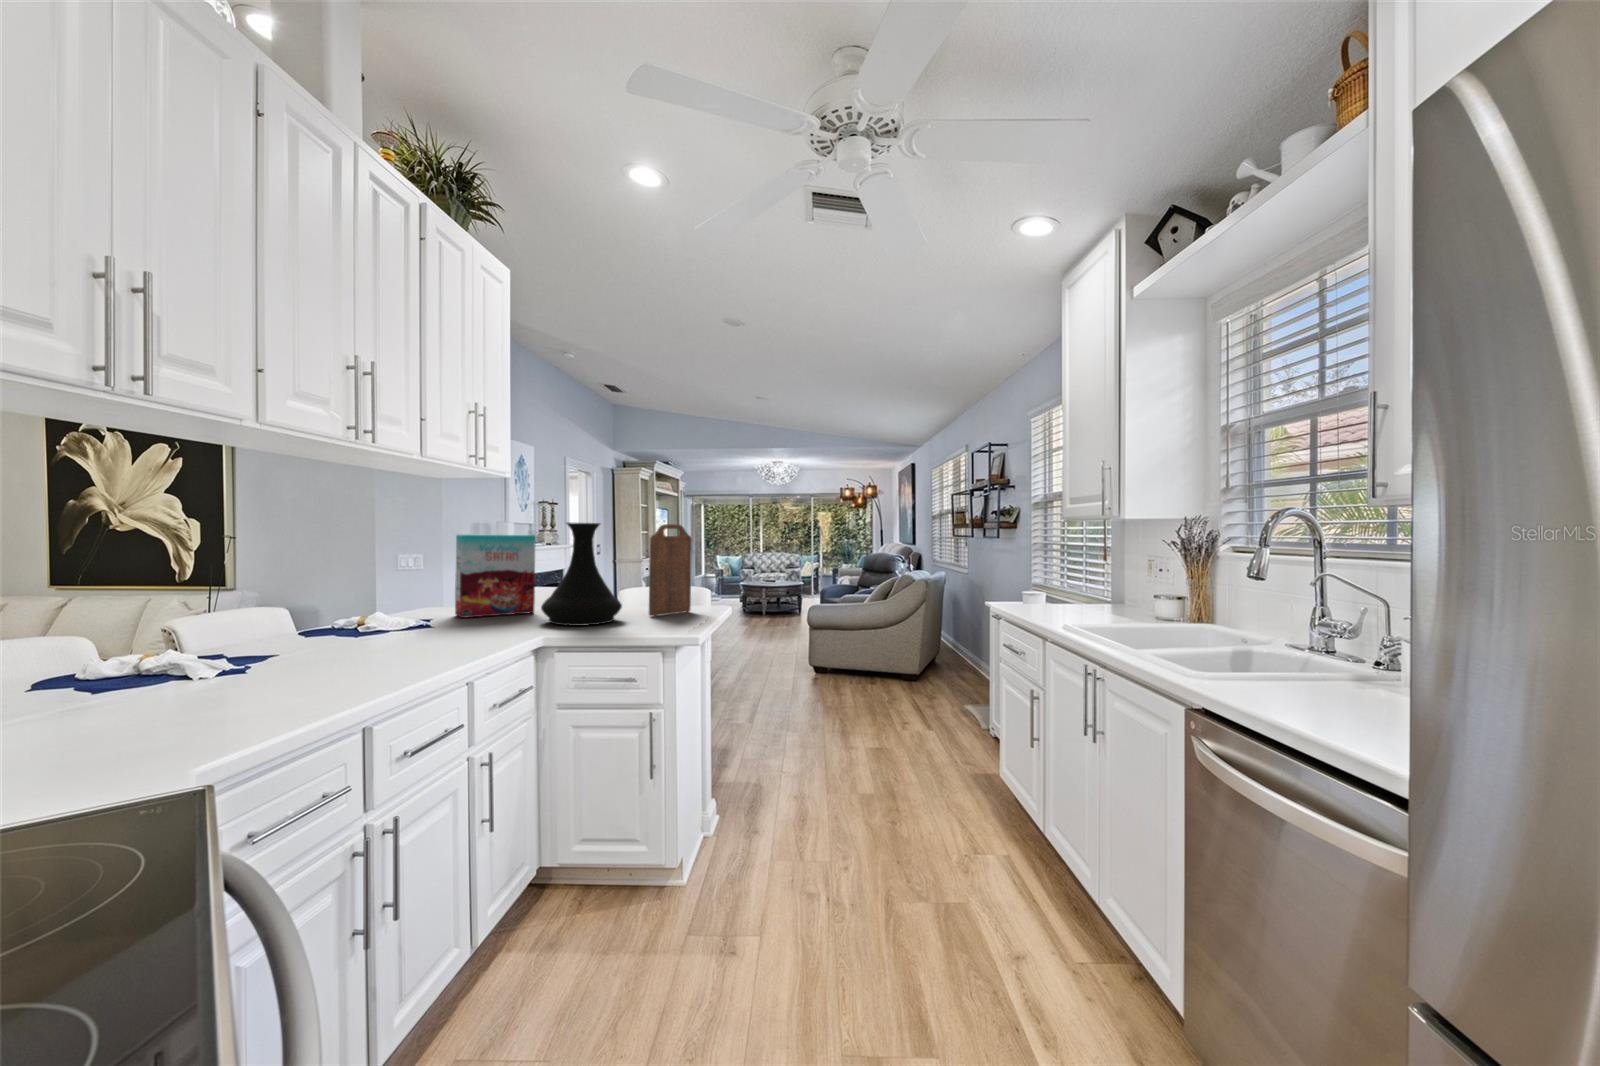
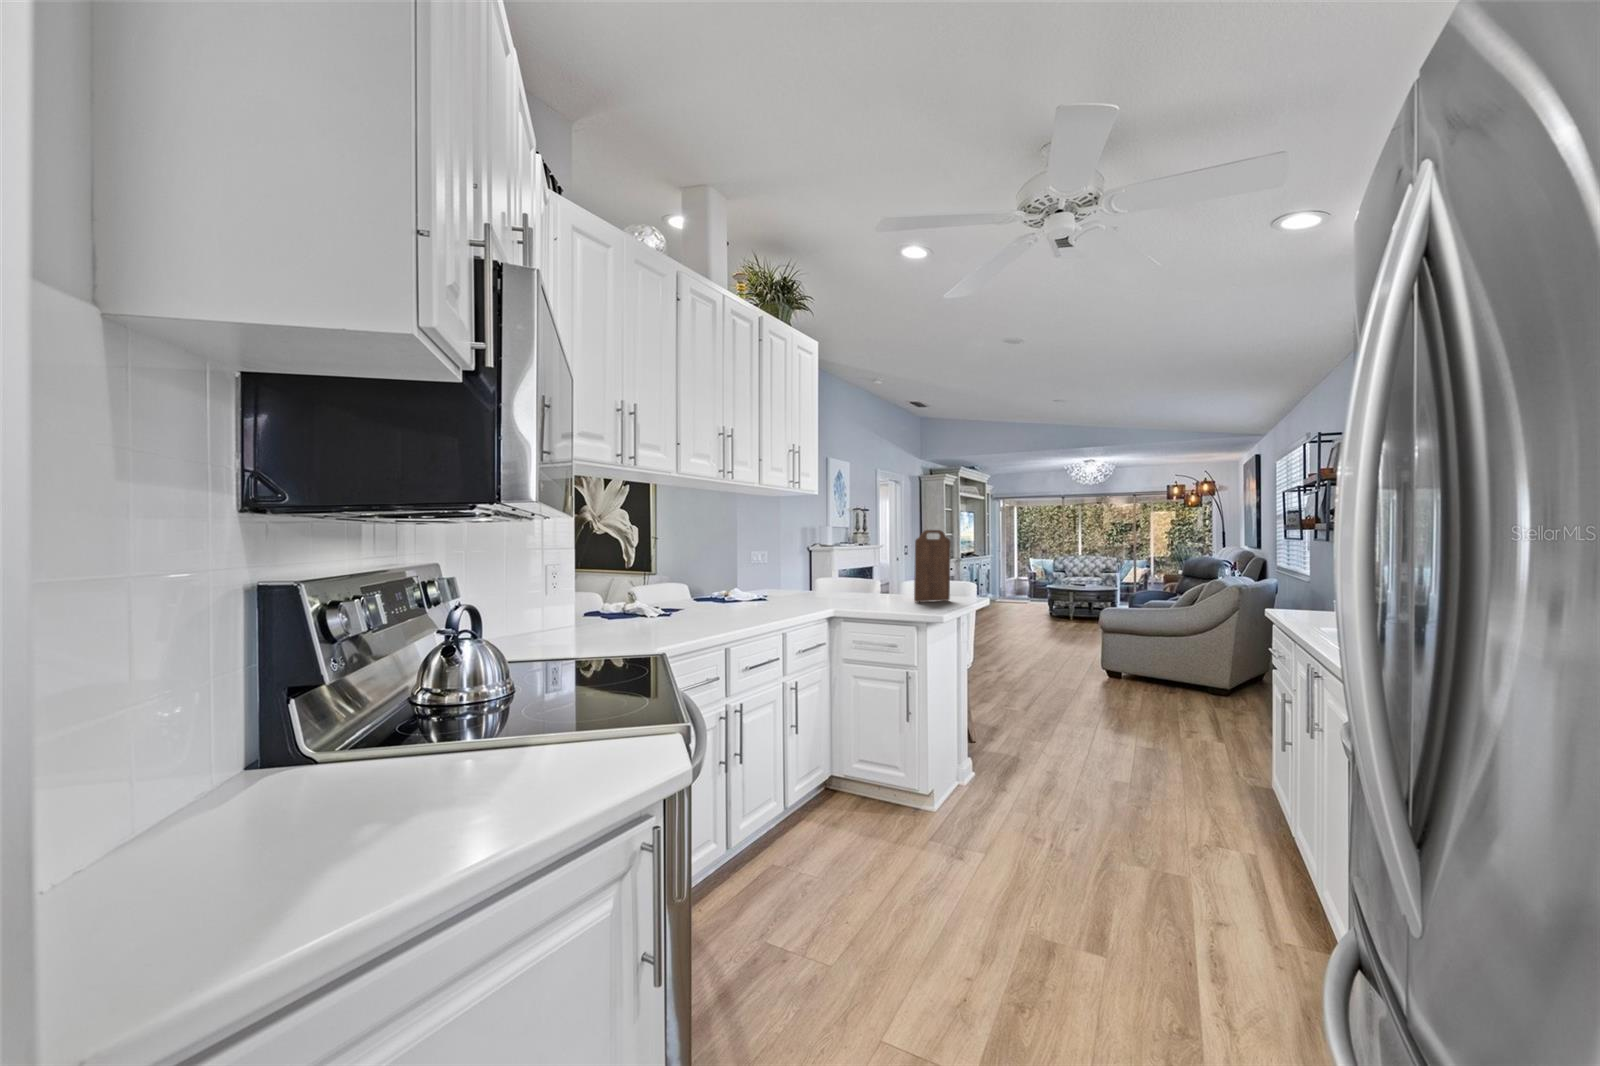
vase: present [541,522,622,626] -> none [835,529,892,605]
cereal box: present [455,534,536,618] -> none [781,537,834,596]

